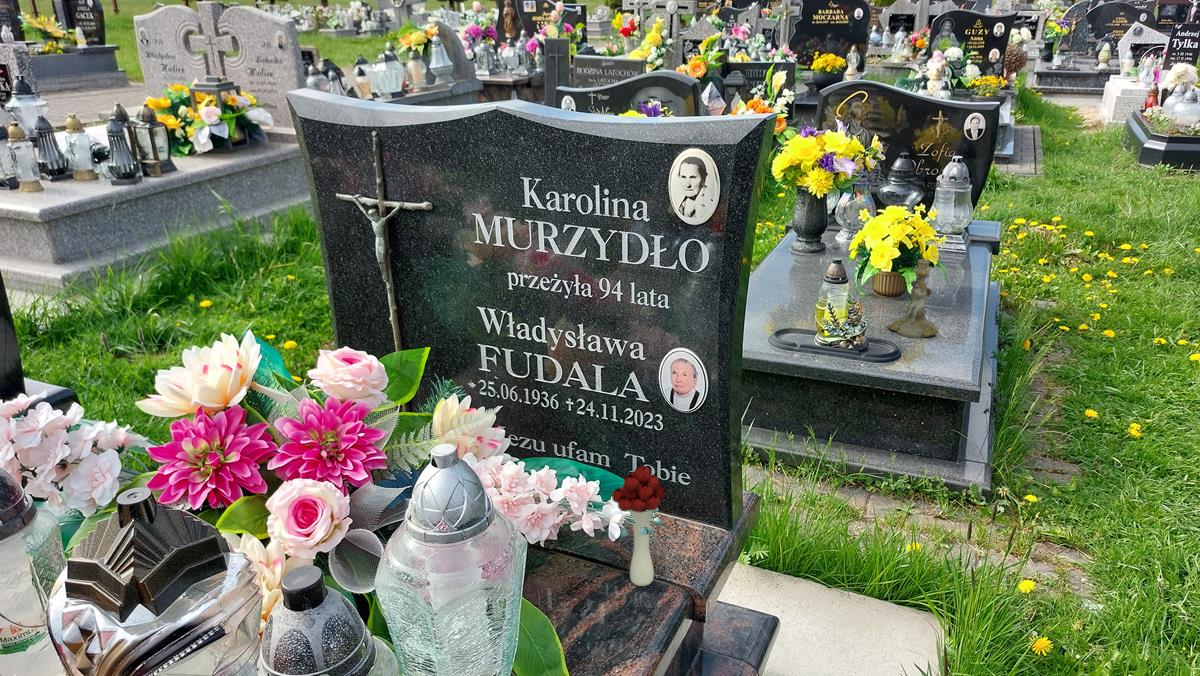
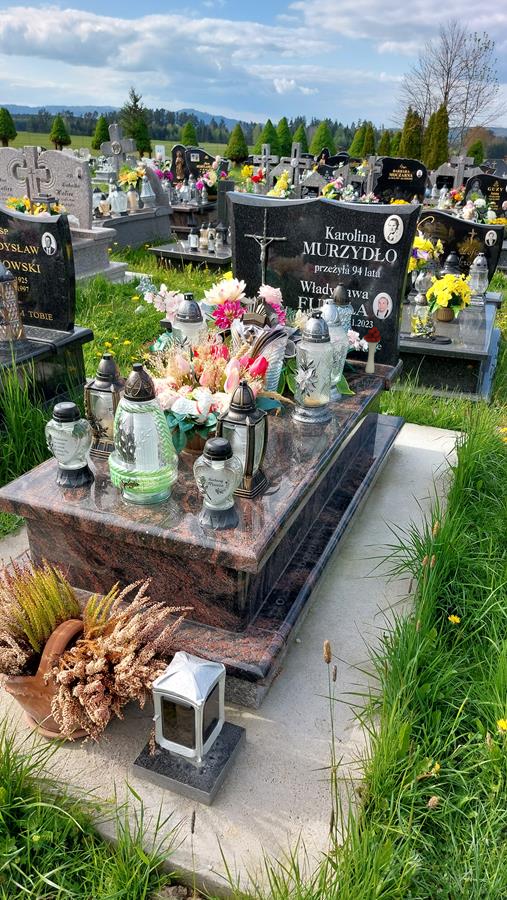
candlestick: present [888,259,937,338] -> none [447,292,470,329]

